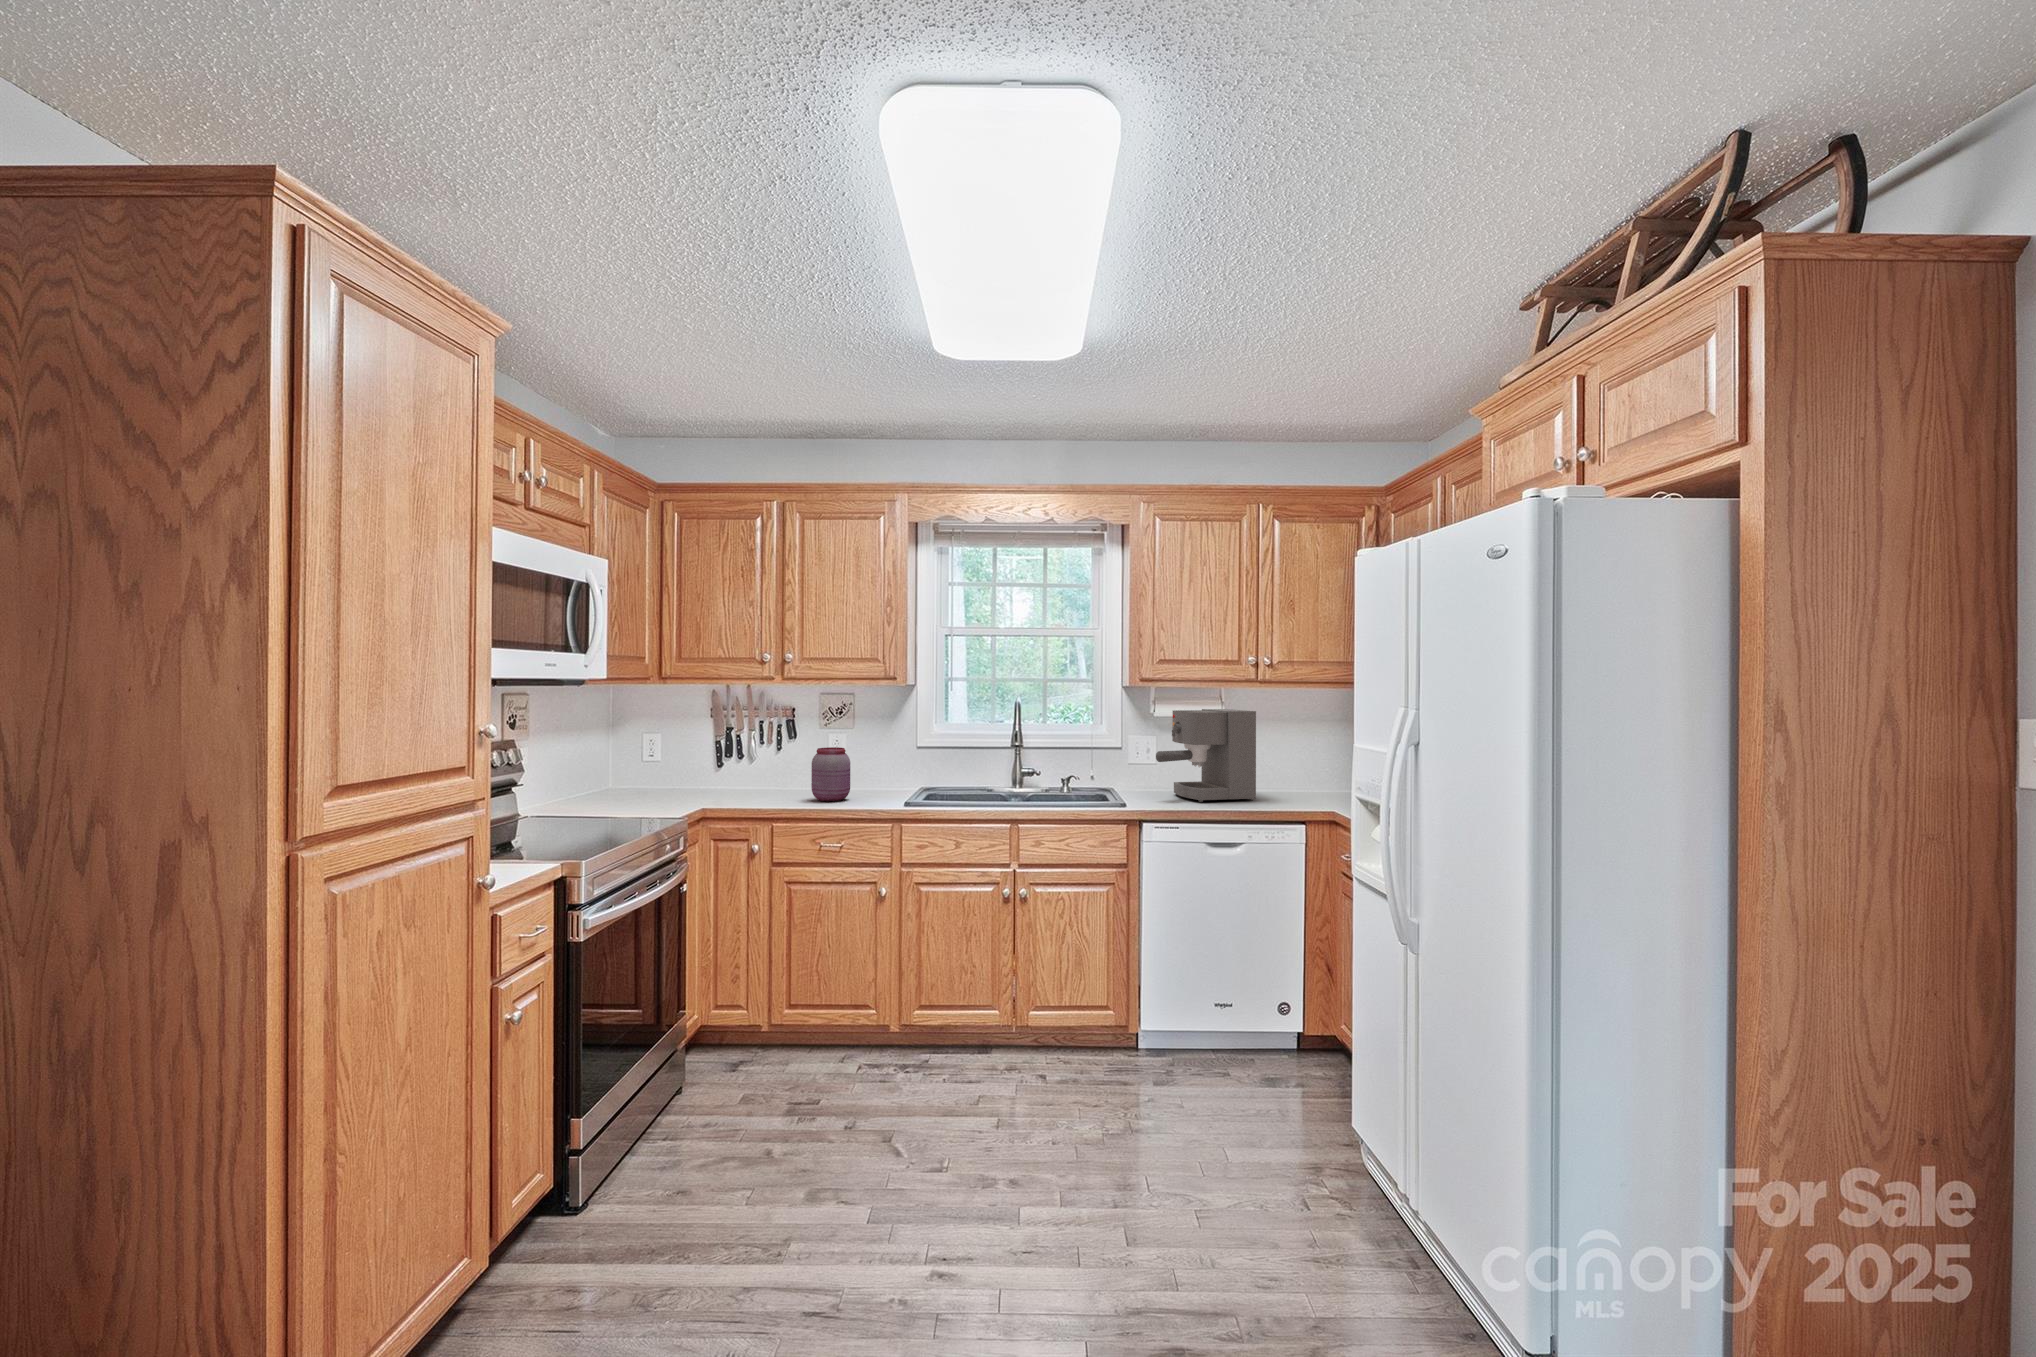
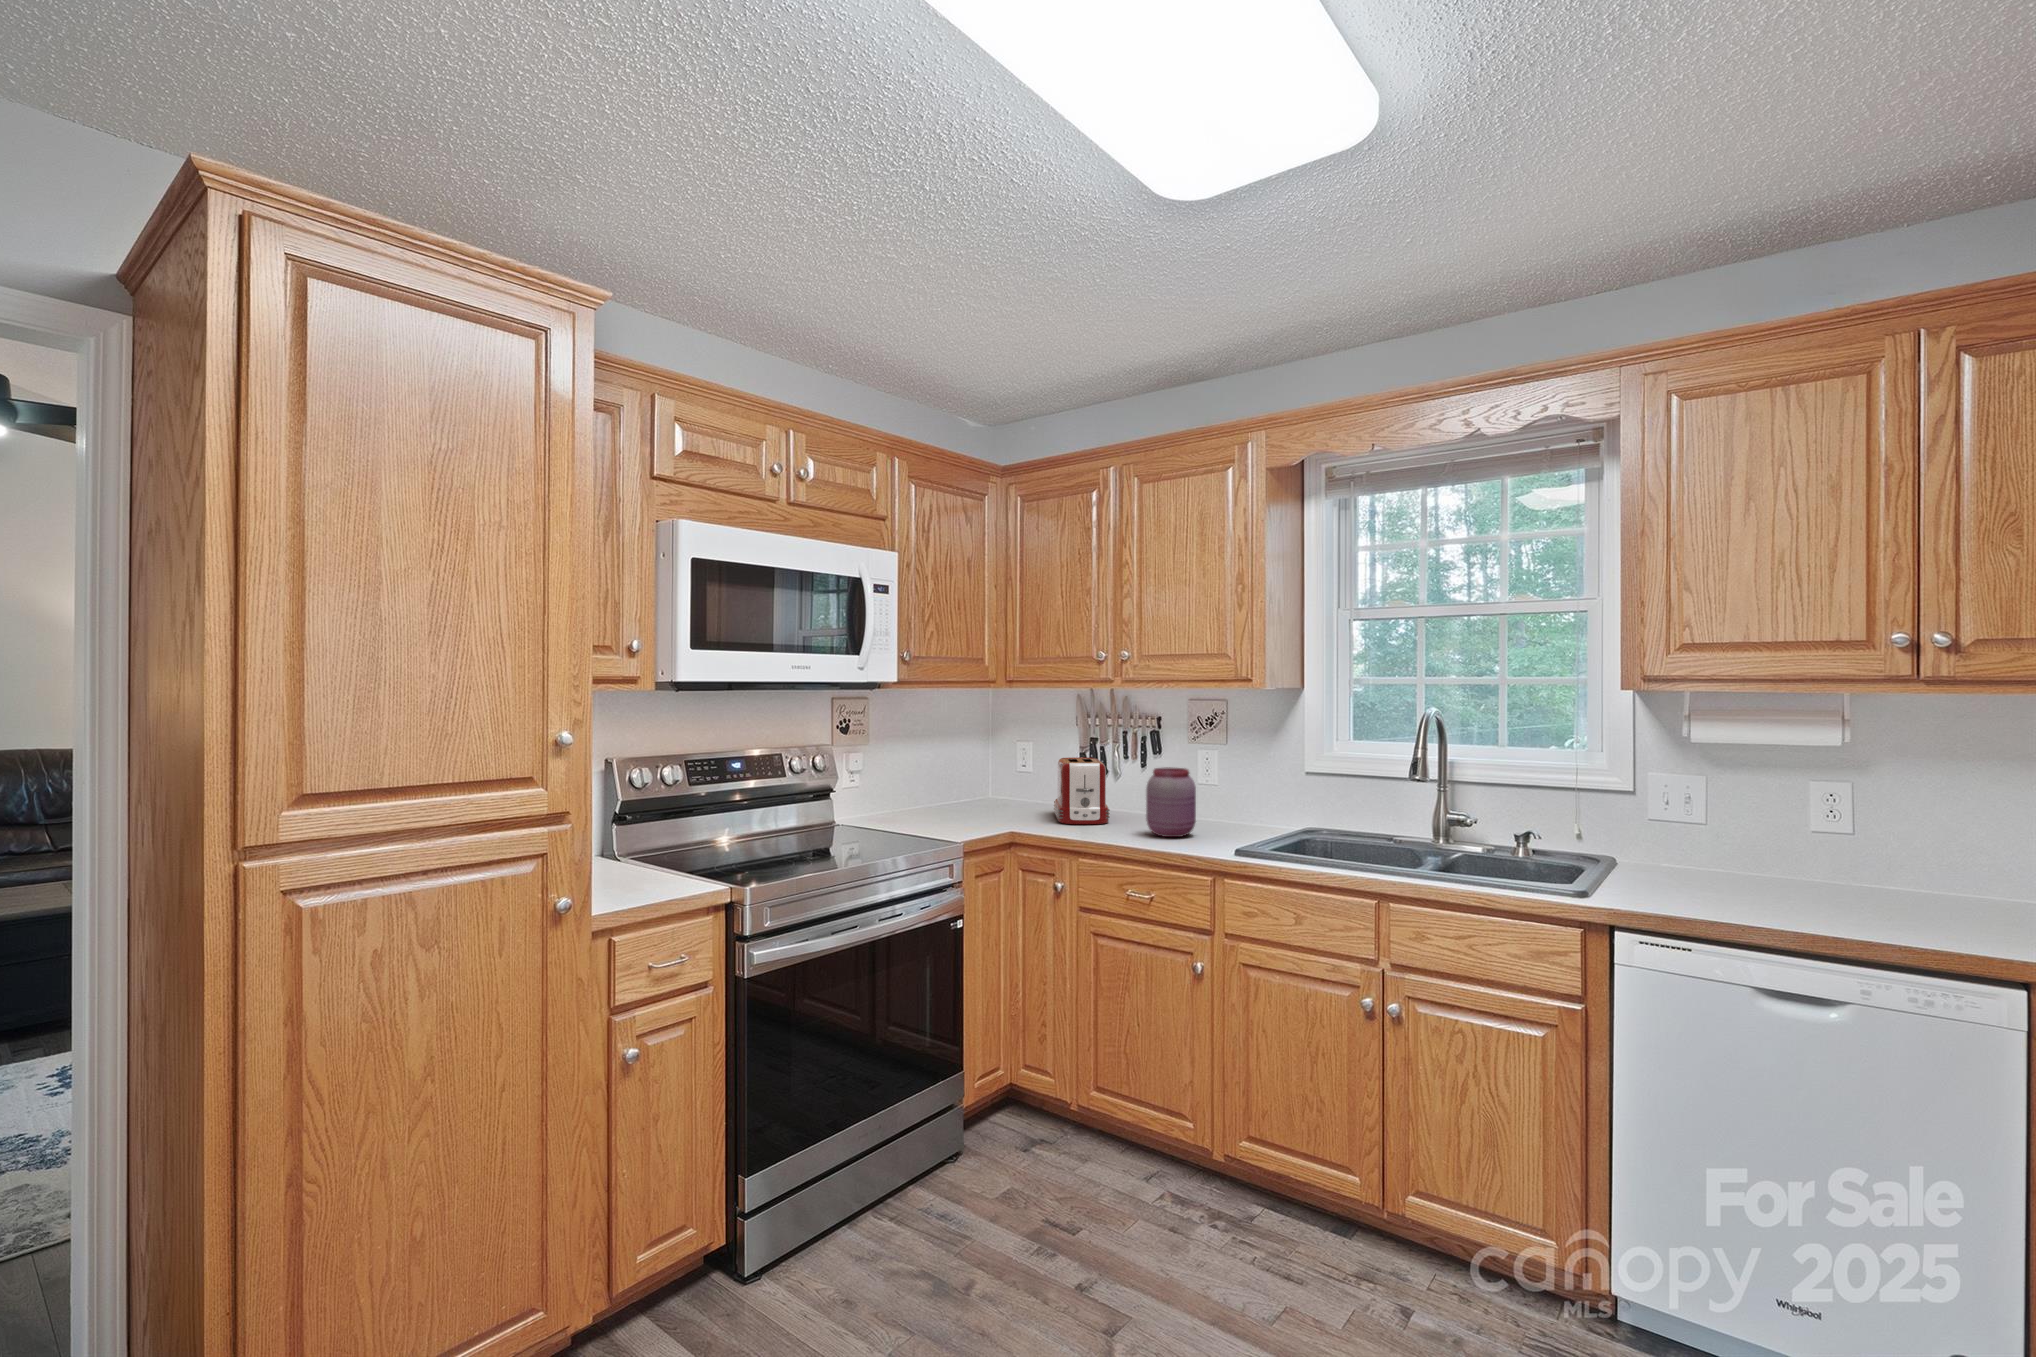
coffee maker: present [1156,709,1256,802] -> none [1664,735,1897,916]
toaster: none [704,745,766,800] -> present [1054,758,1110,824]

